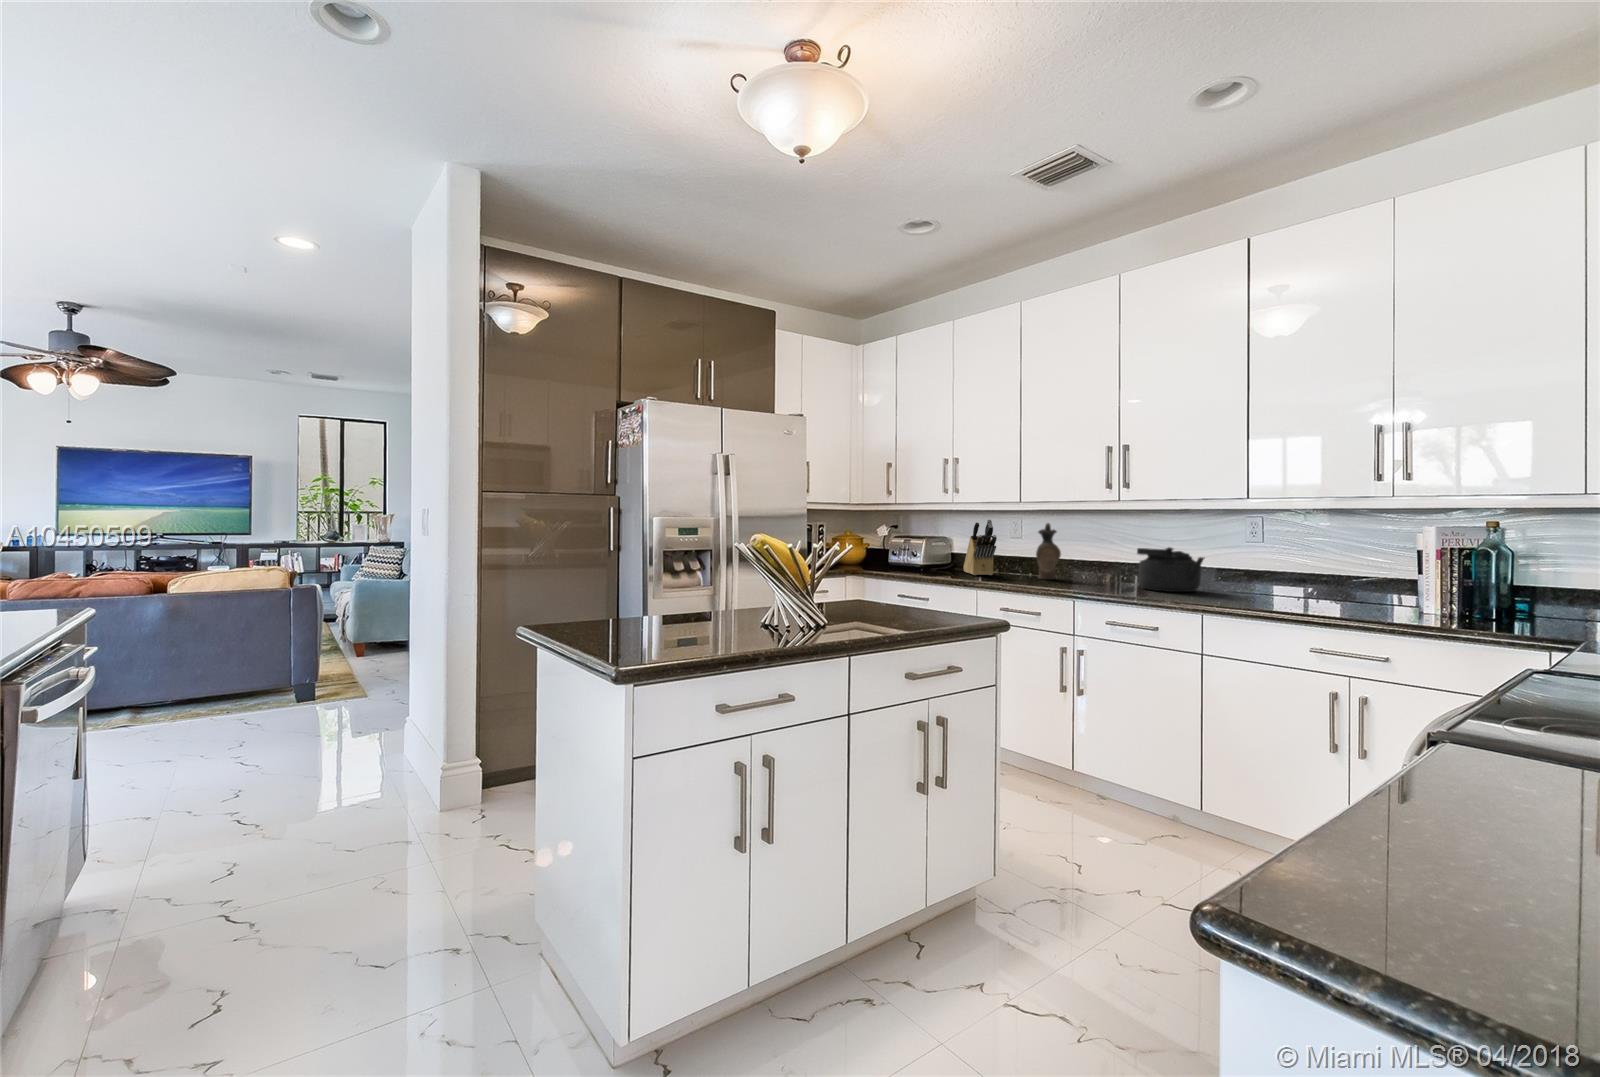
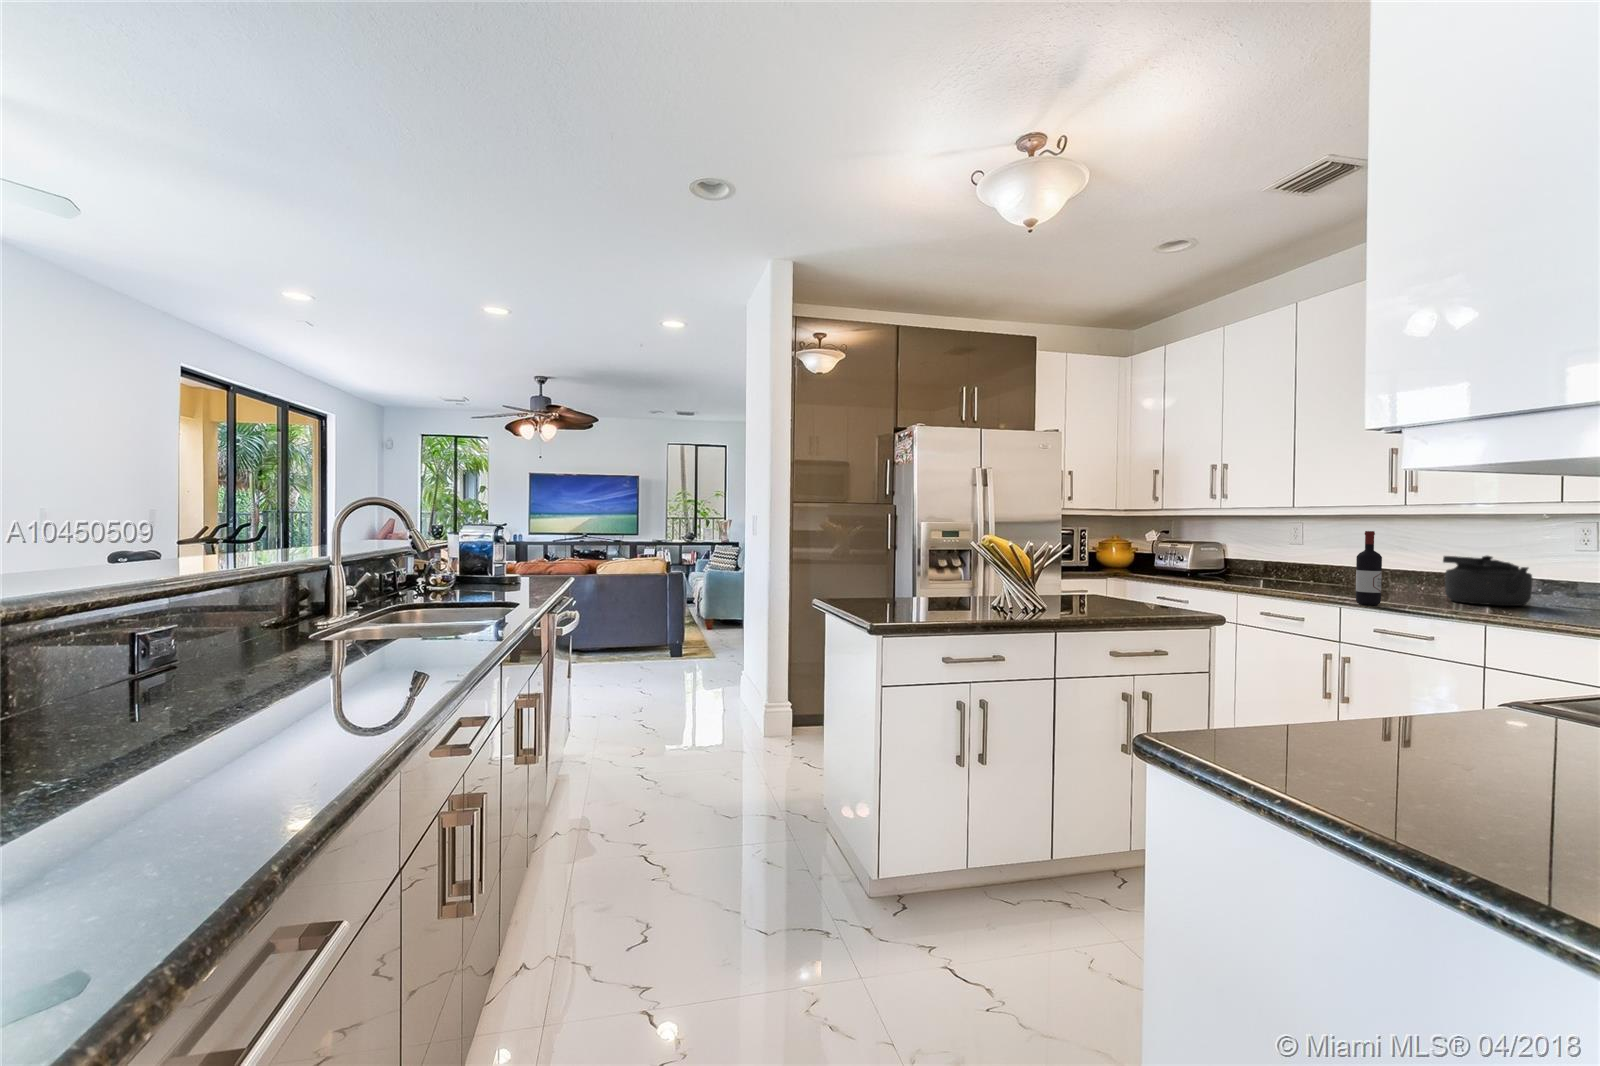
knife block: present [963,519,997,575] -> none [1237,524,1269,581]
ceramic pitcher: present [1036,523,1061,579] -> none [1318,528,1350,587]
wine bottle: none [1086,525,1108,597] -> present [1356,531,1382,605]

